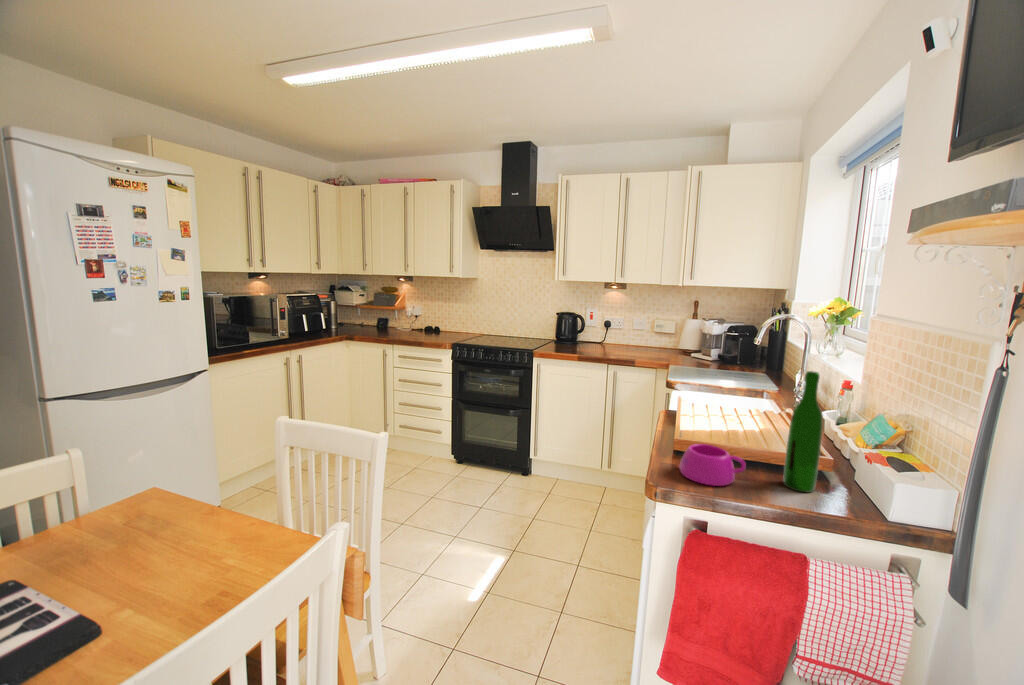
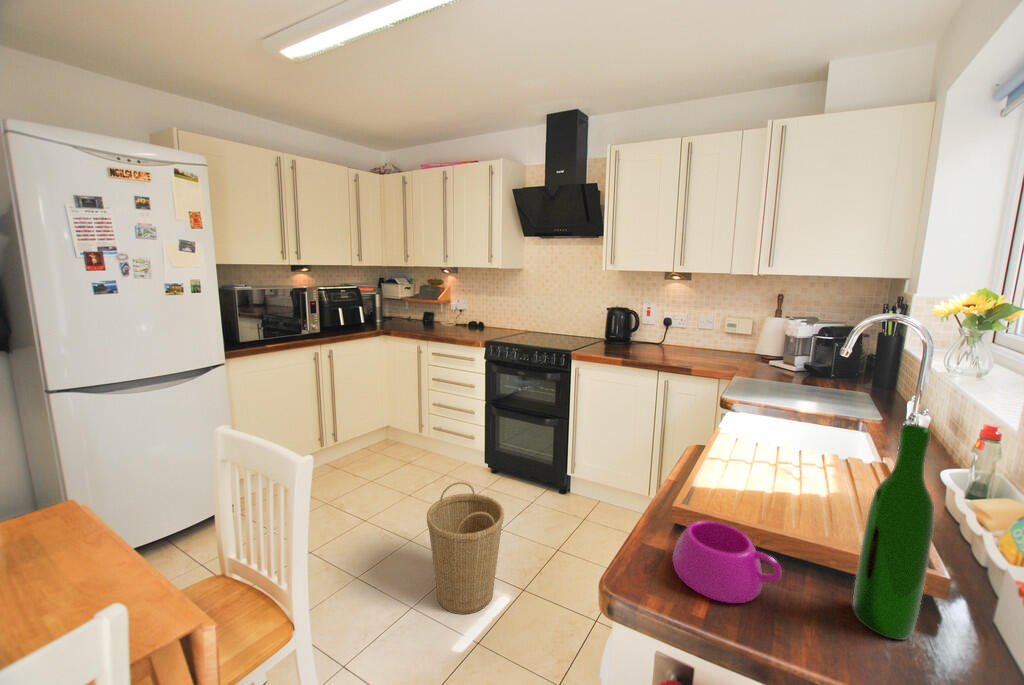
basket: none [435,465,502,577] -> present [427,482,504,614]

